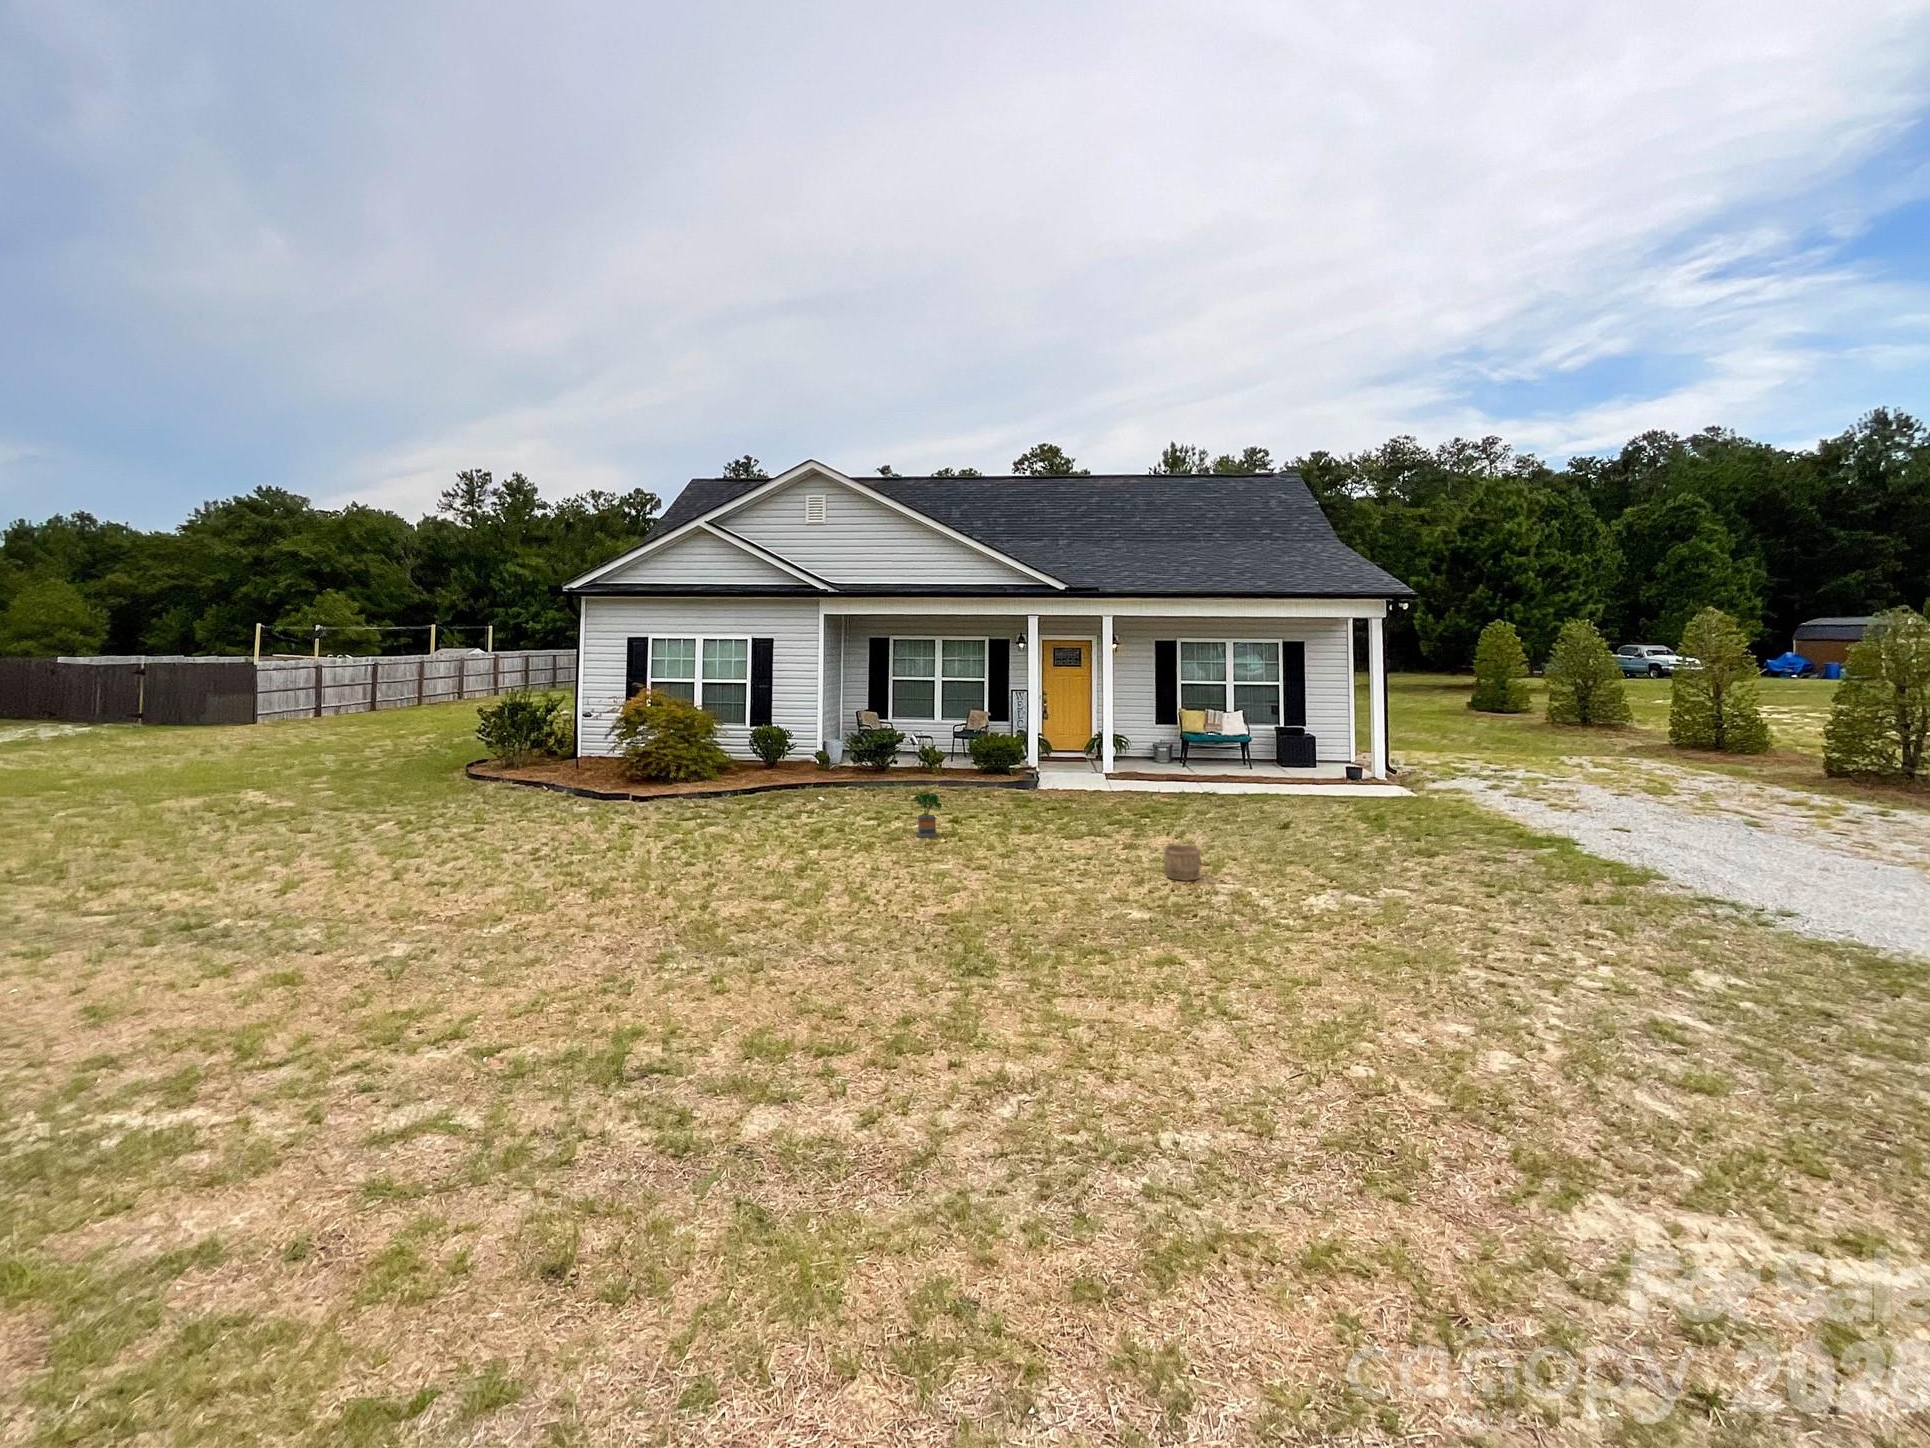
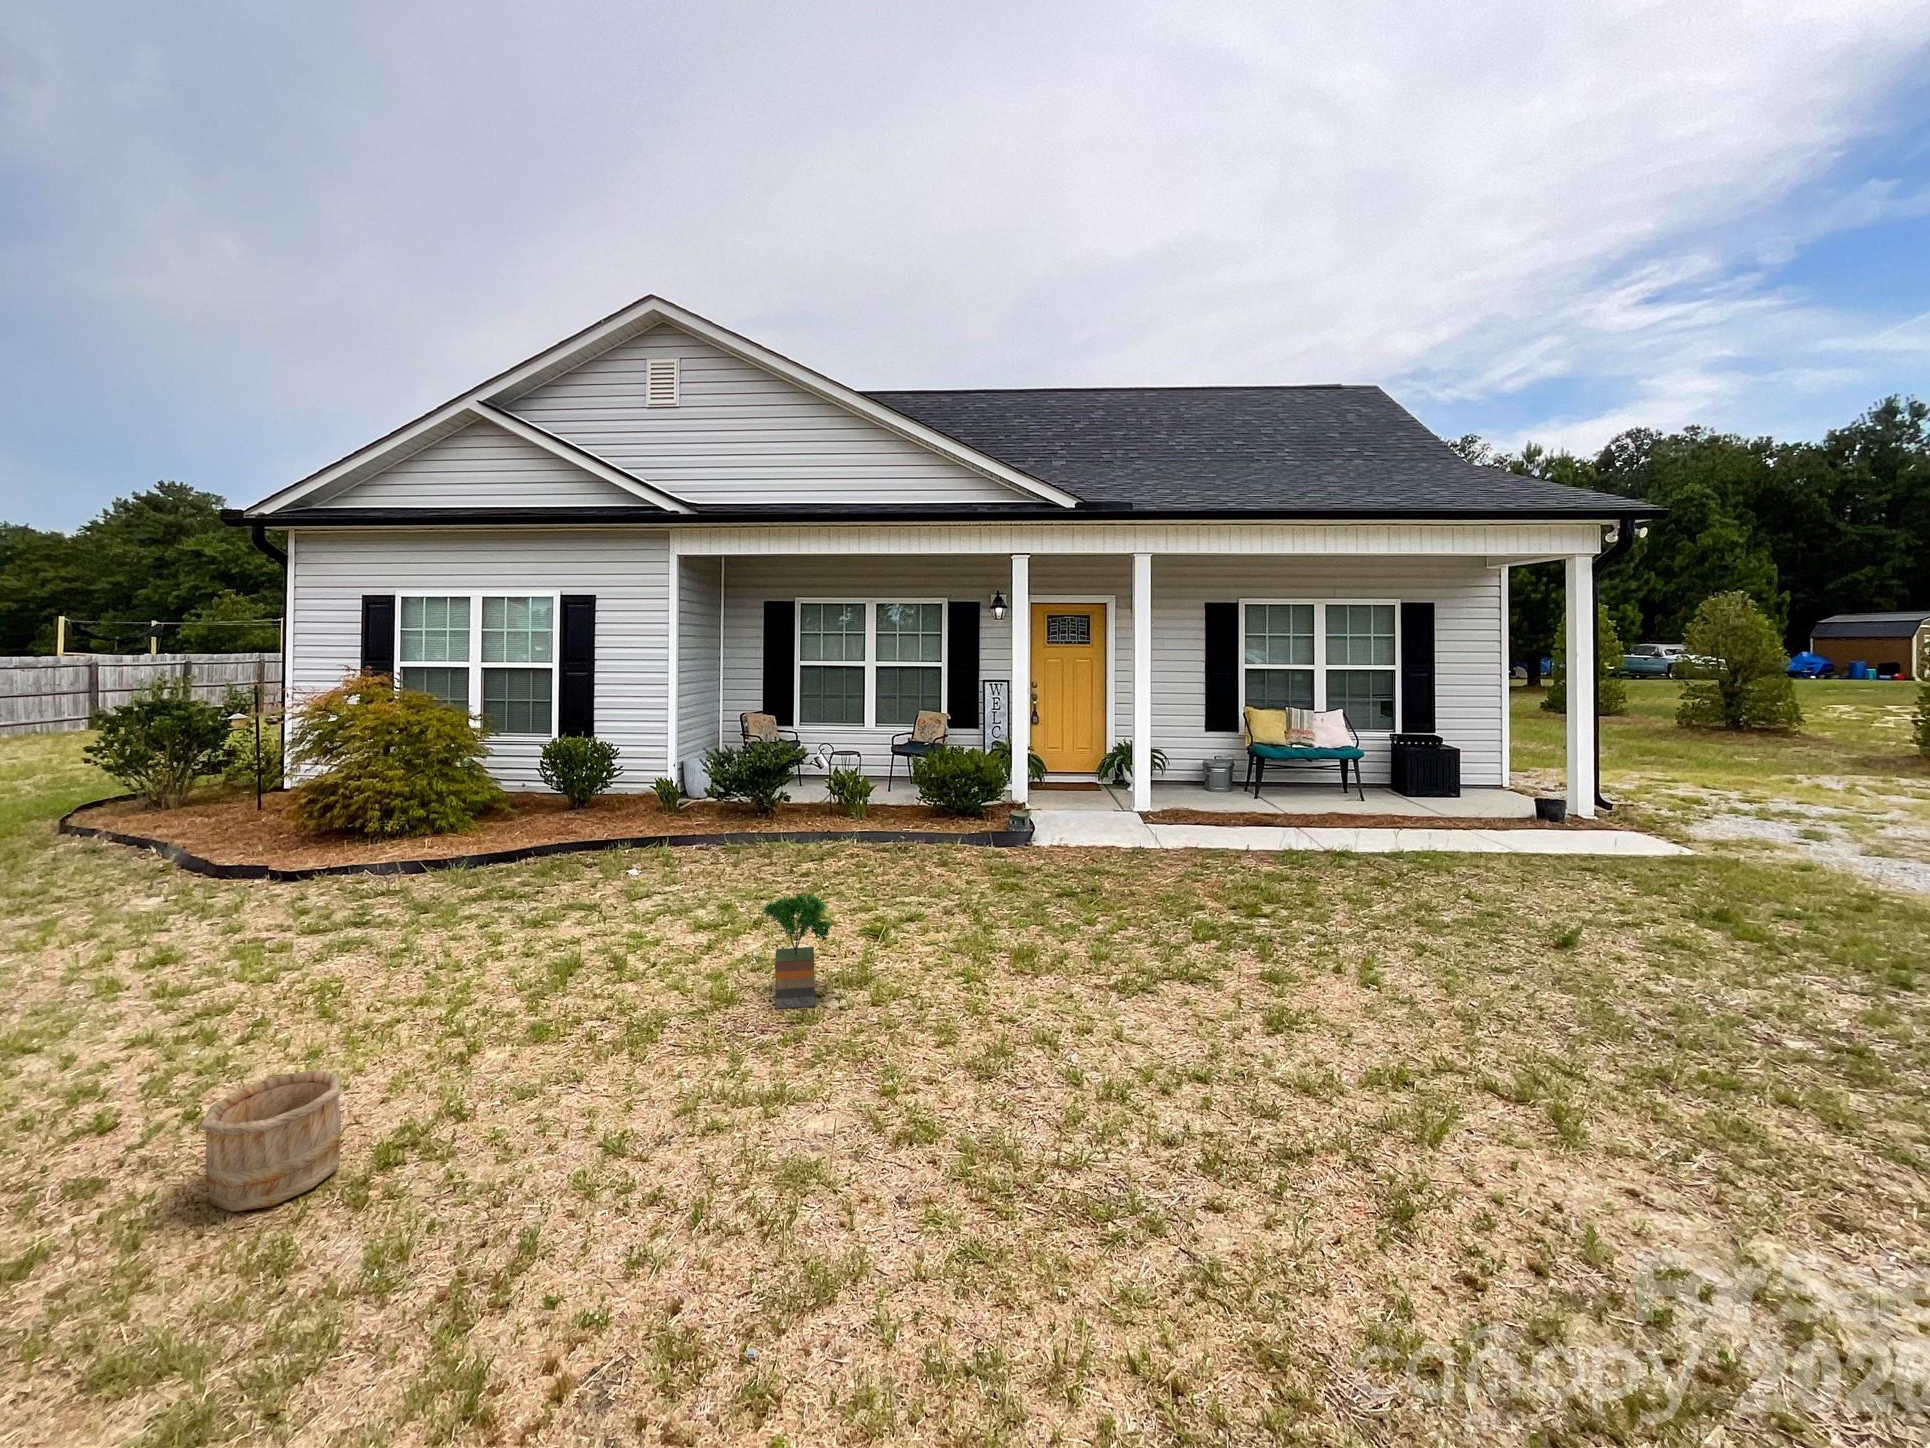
wooden bucket: present [1163,844,1201,881] -> present [200,1070,341,1212]

